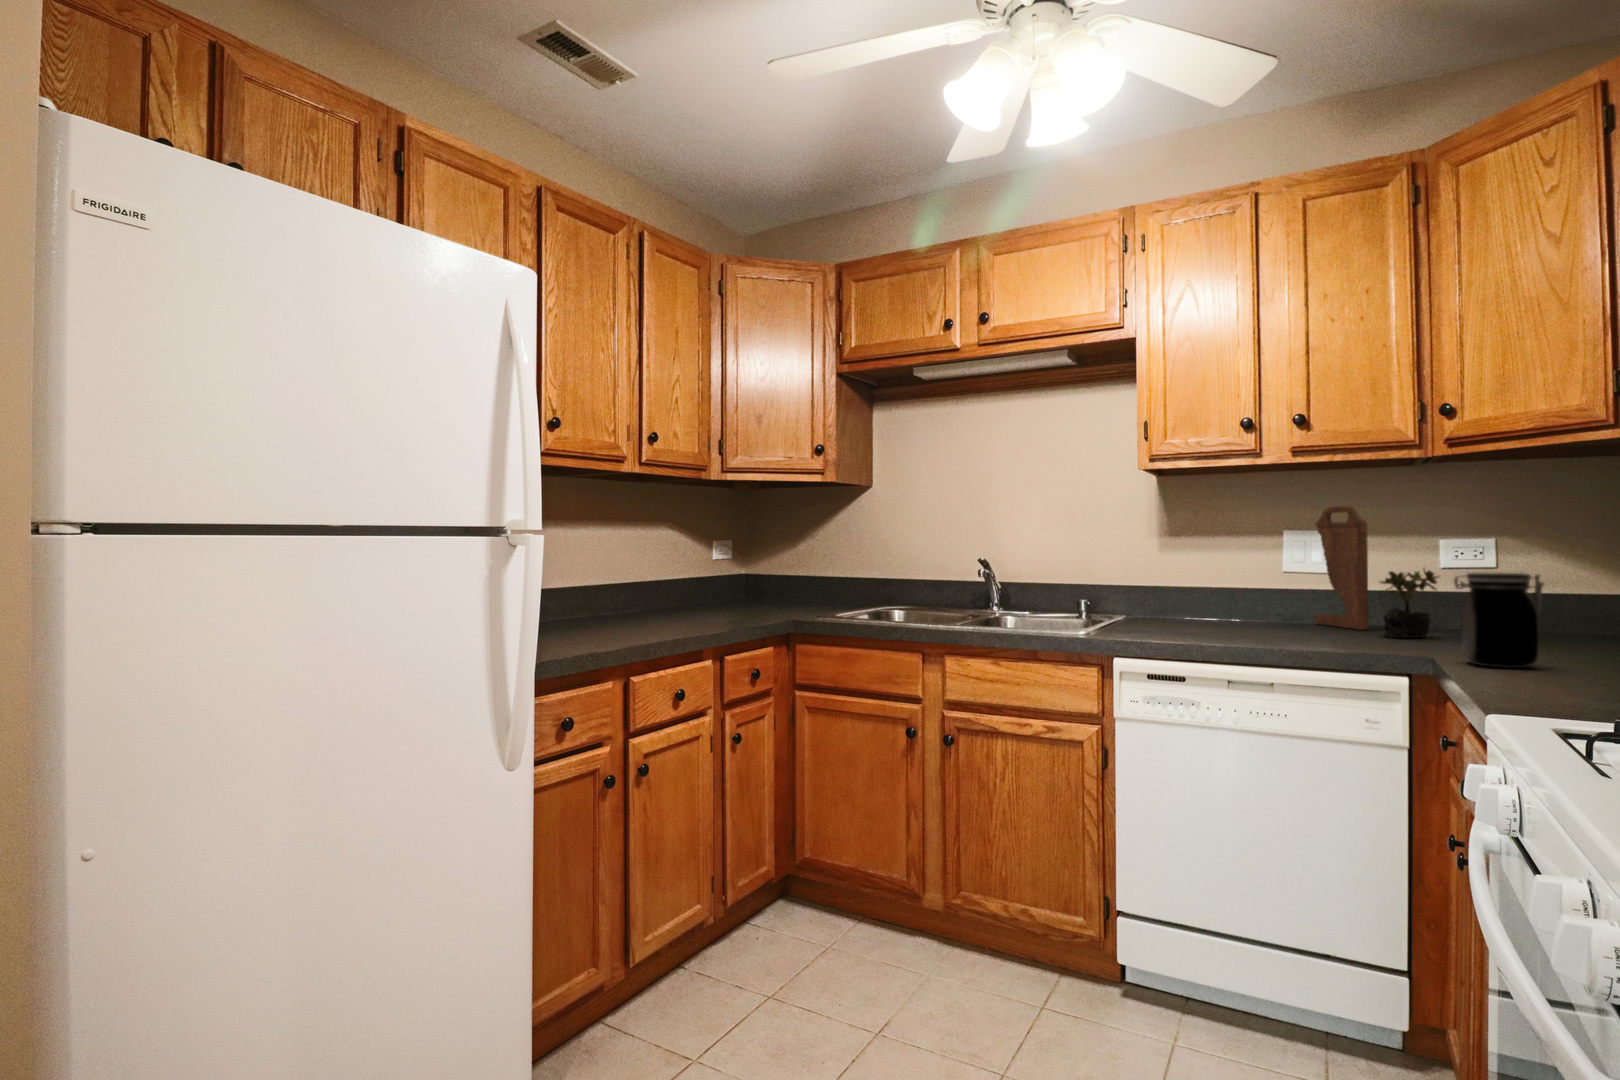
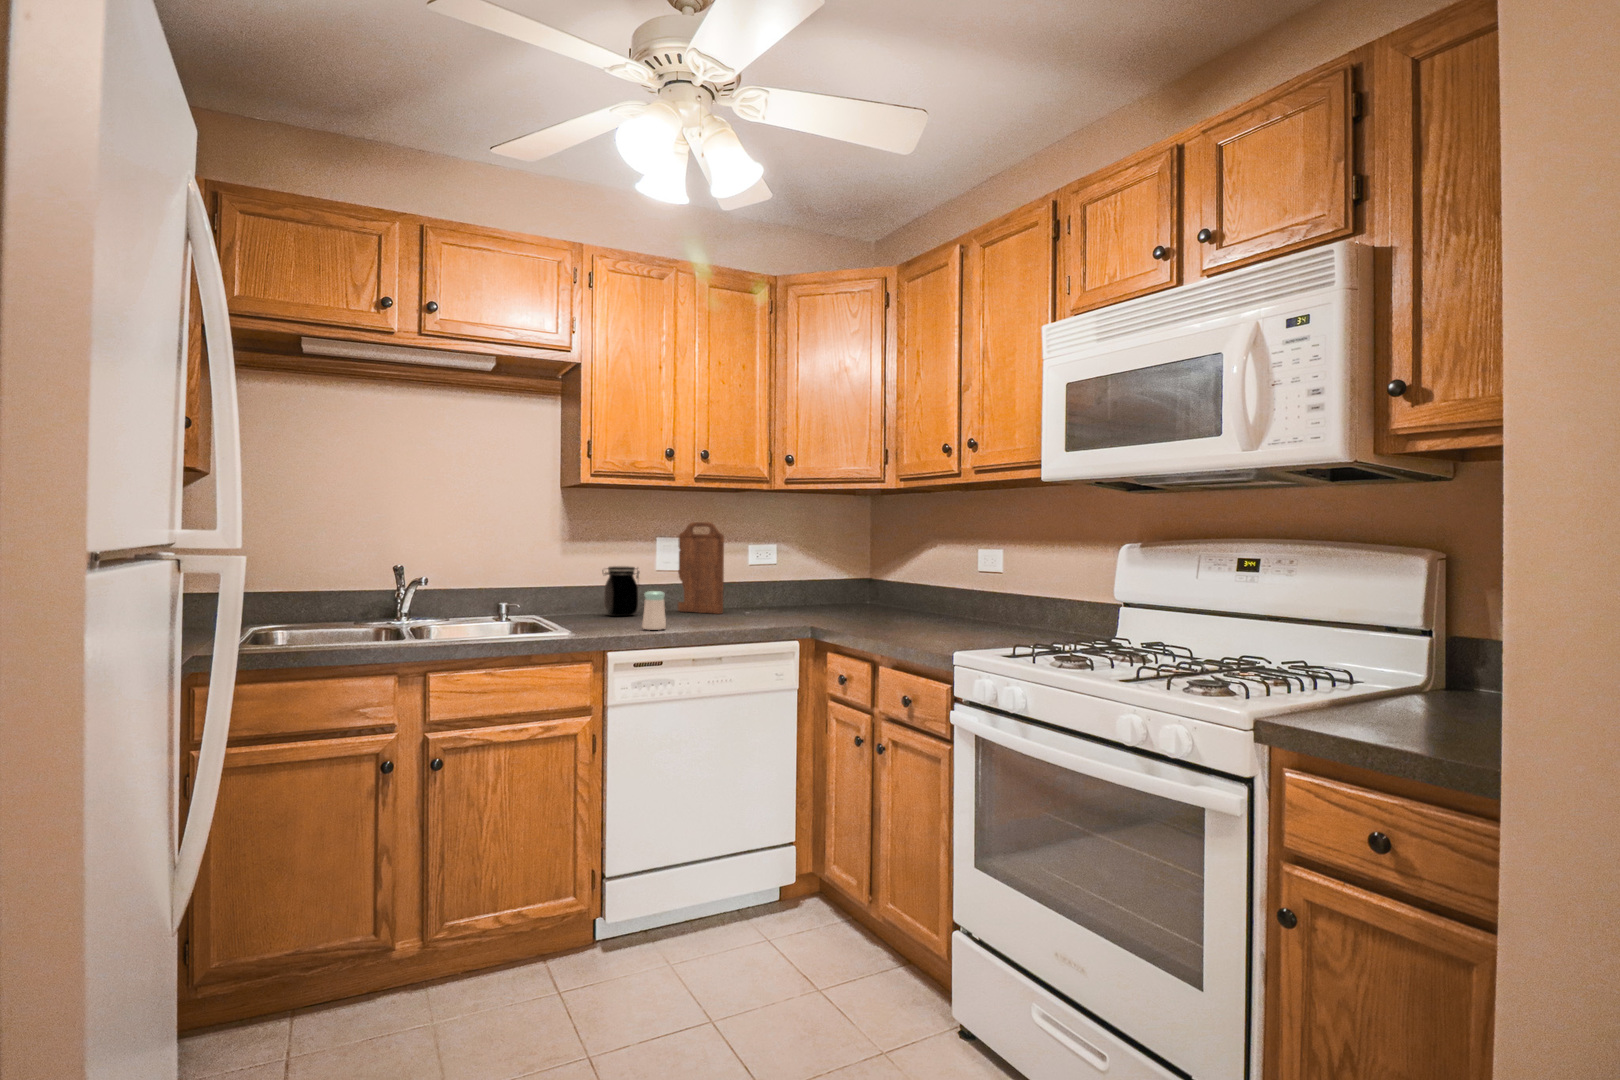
succulent plant: present [1380,571,1439,638] -> none [743,567,775,617]
jar: present [1454,573,1544,668] -> present [604,566,639,616]
salt shaker: none [1174,592,1208,639] -> present [642,591,666,630]

